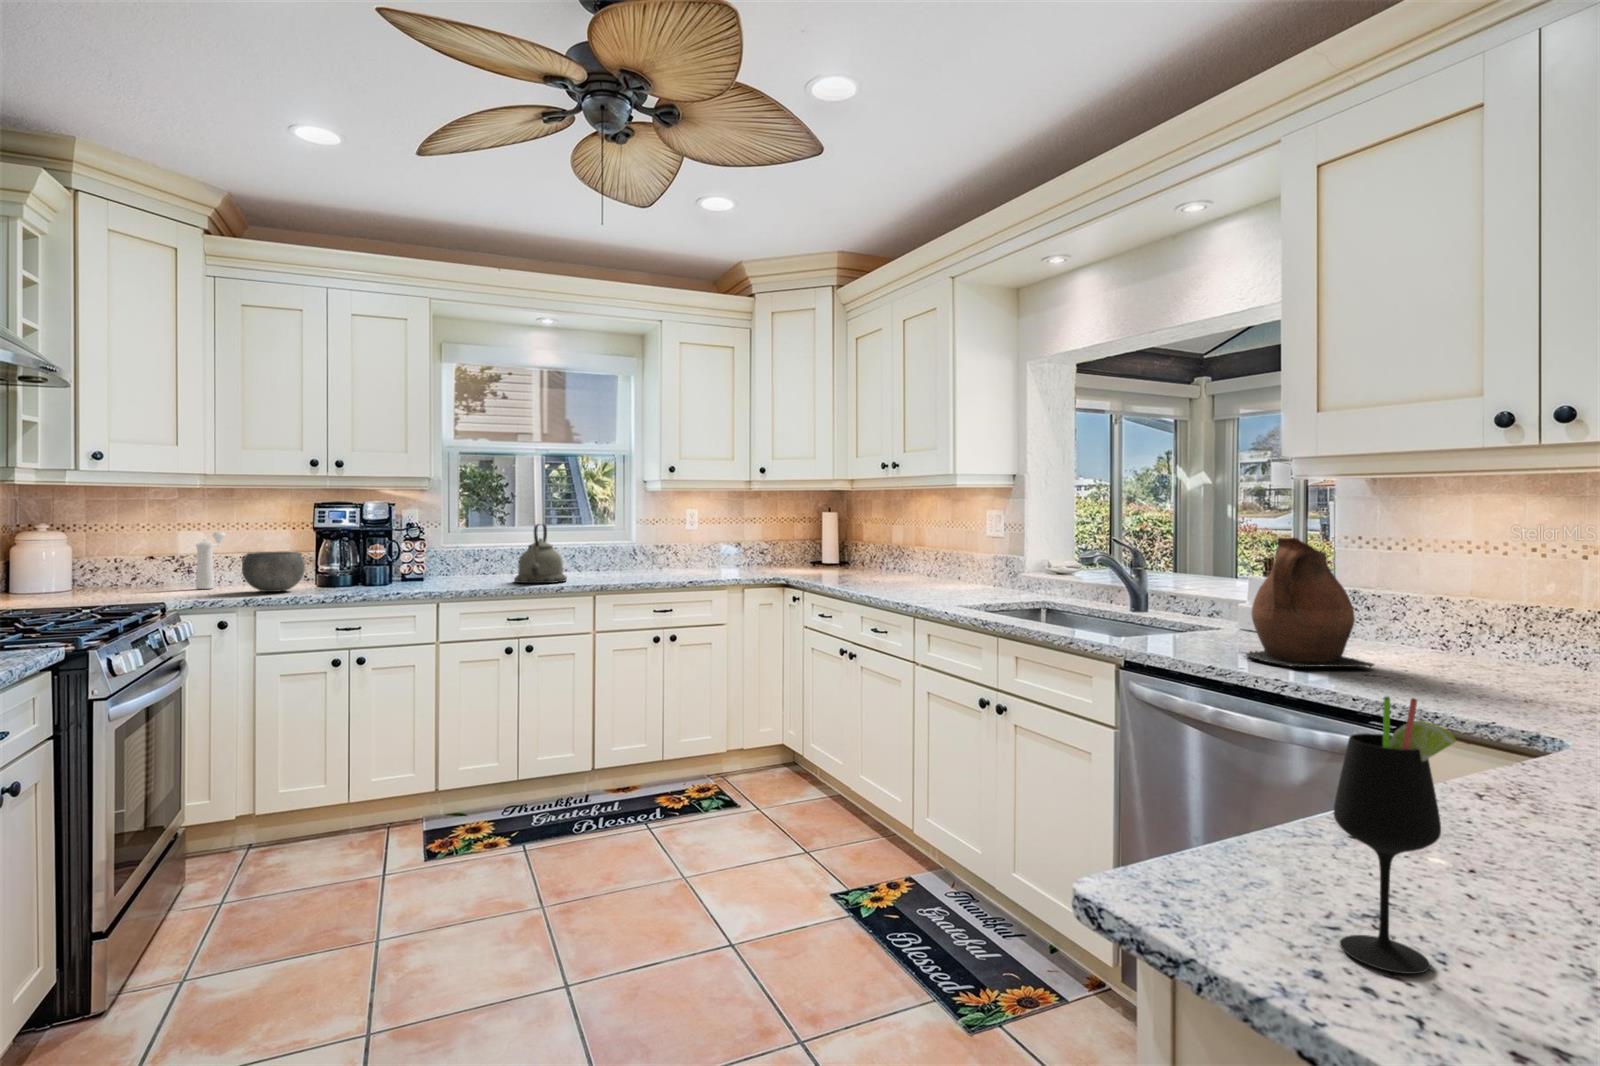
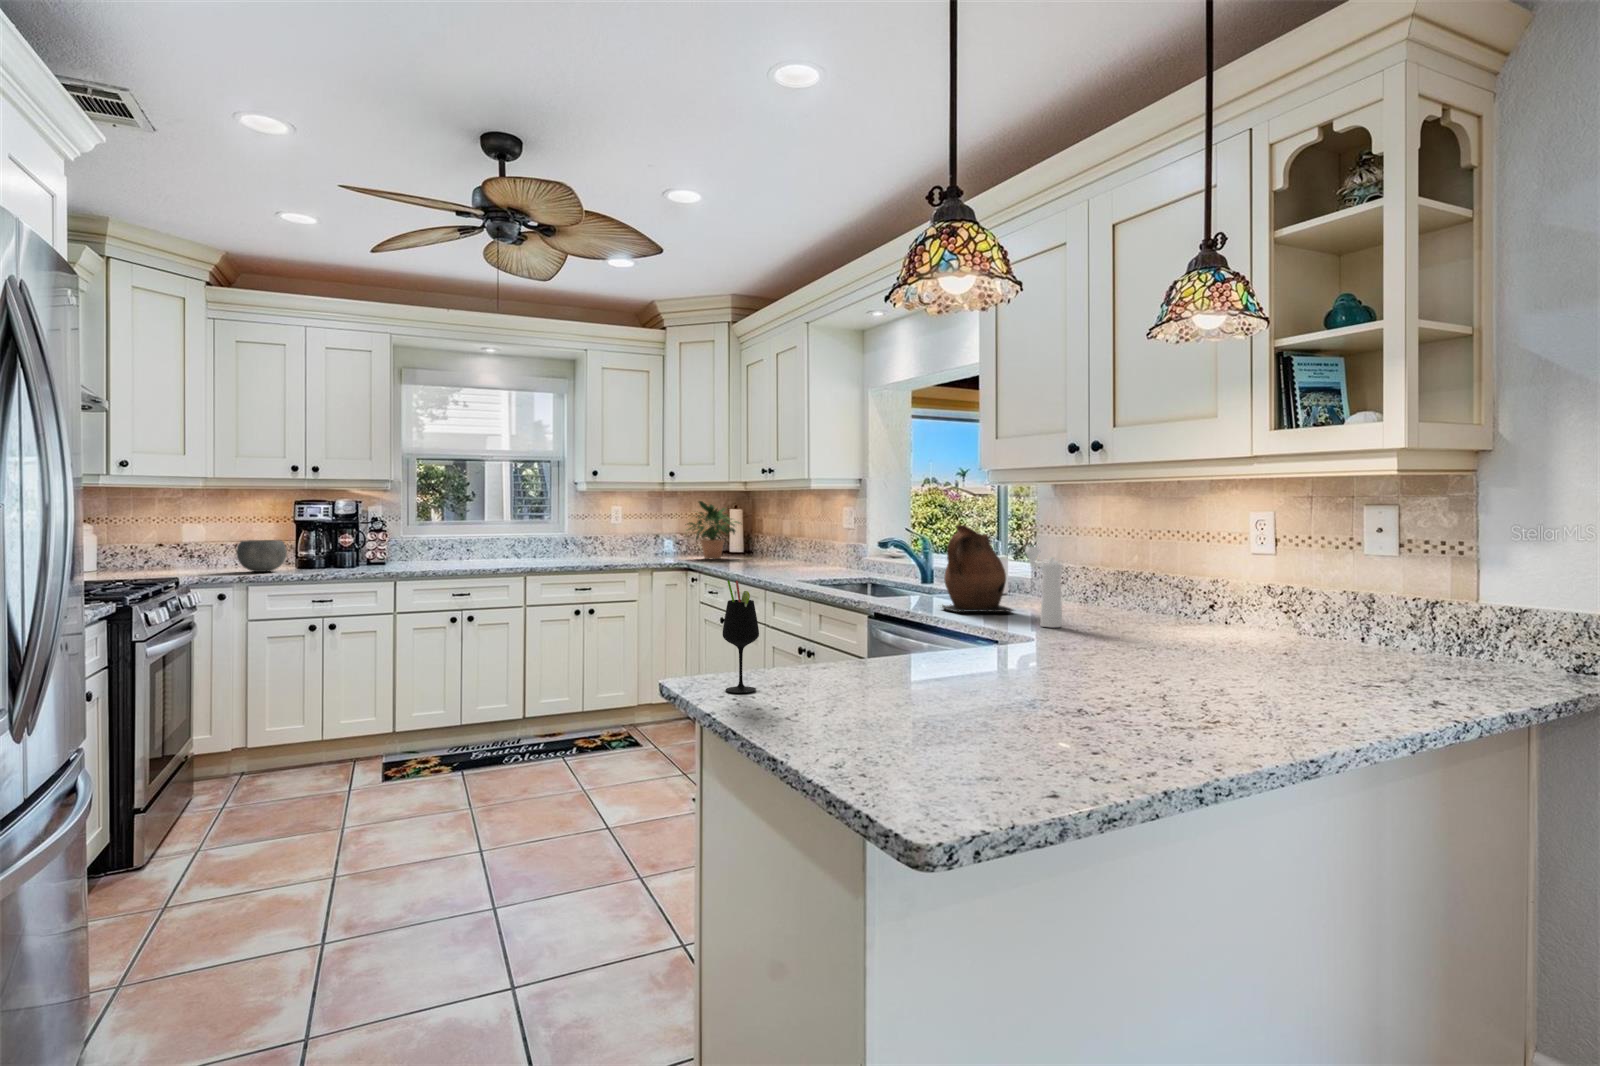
potted plant: none [775,503,848,573] -> present [688,501,741,559]
kettle: present [514,524,567,583] -> none [459,518,503,566]
pepper mill: present [196,532,225,589] -> present [1025,547,1062,628]

